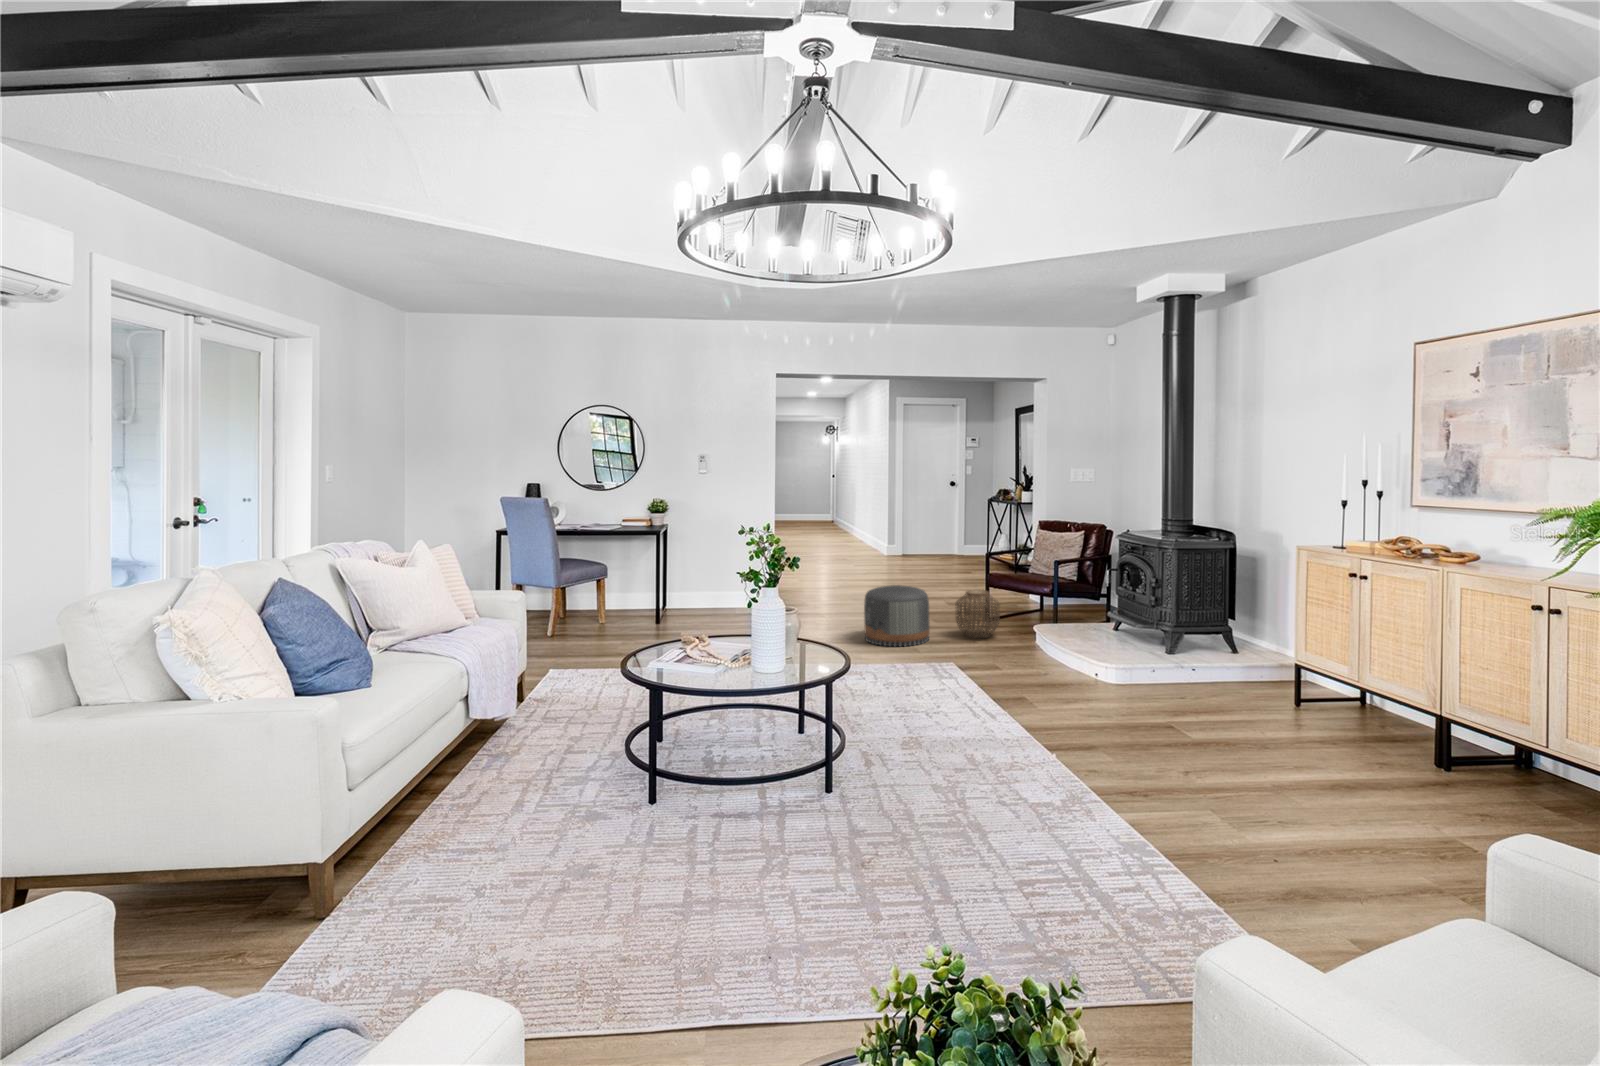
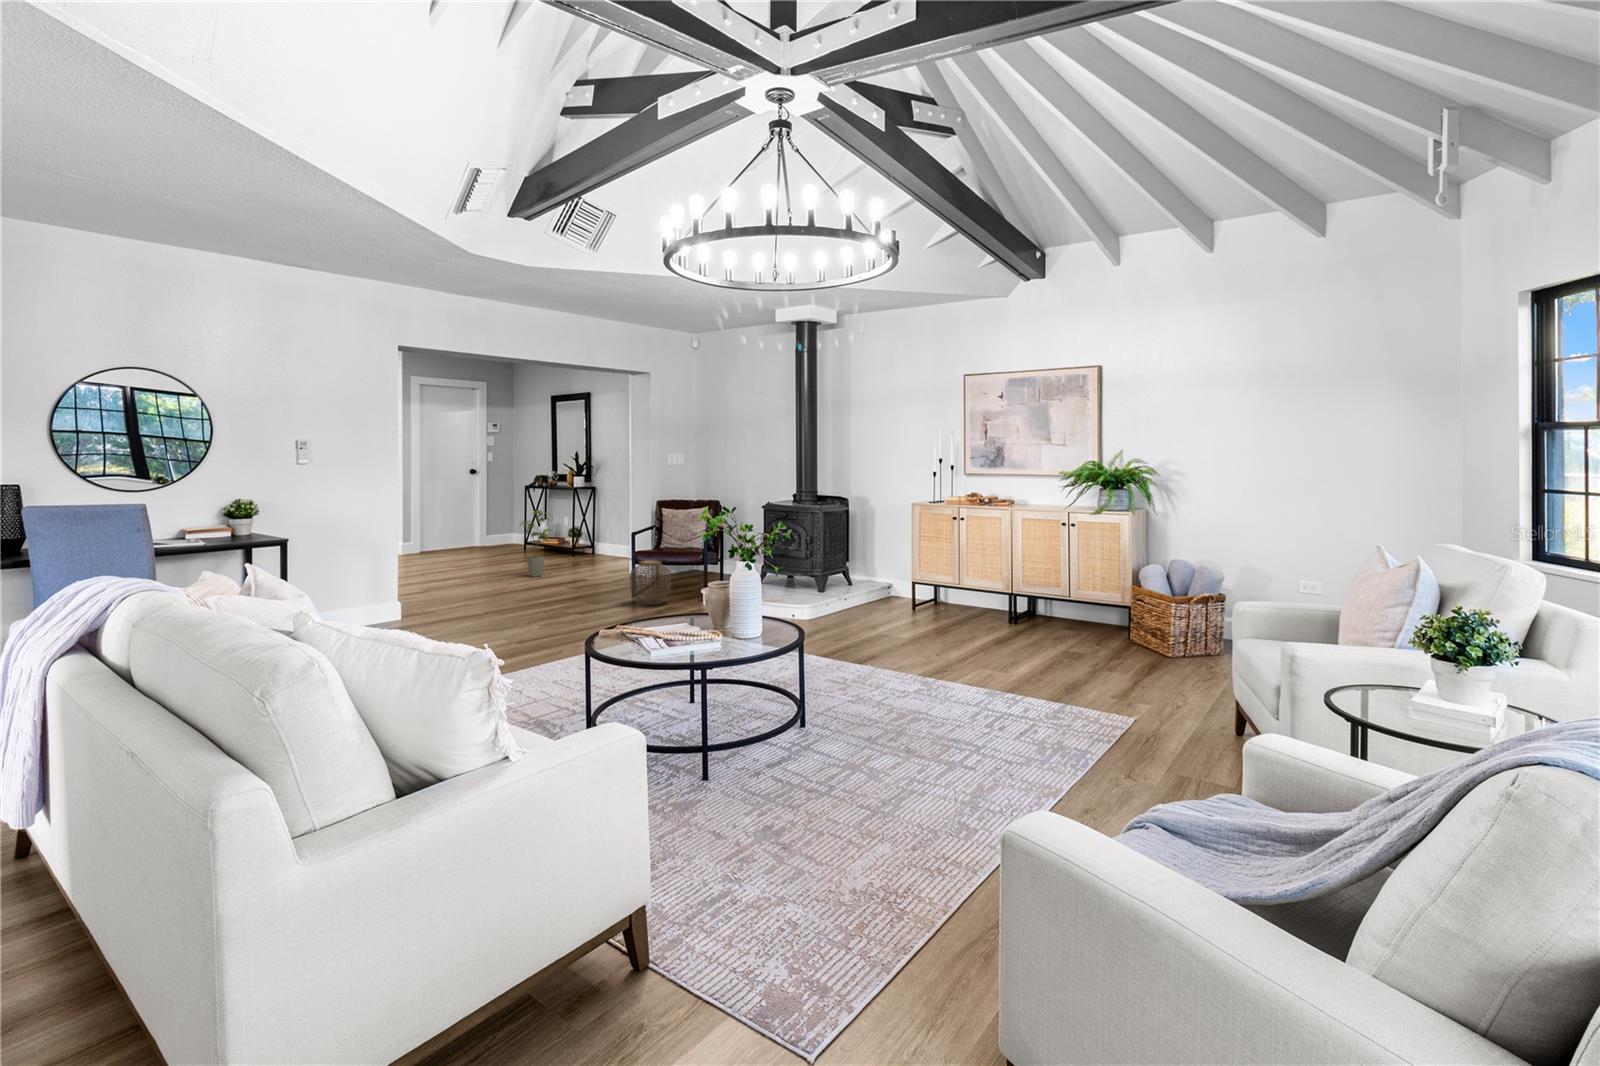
house plant: none [925,527,960,590] -> present [520,510,551,577]
pouf: present [864,585,930,646] -> none [549,561,617,621]

